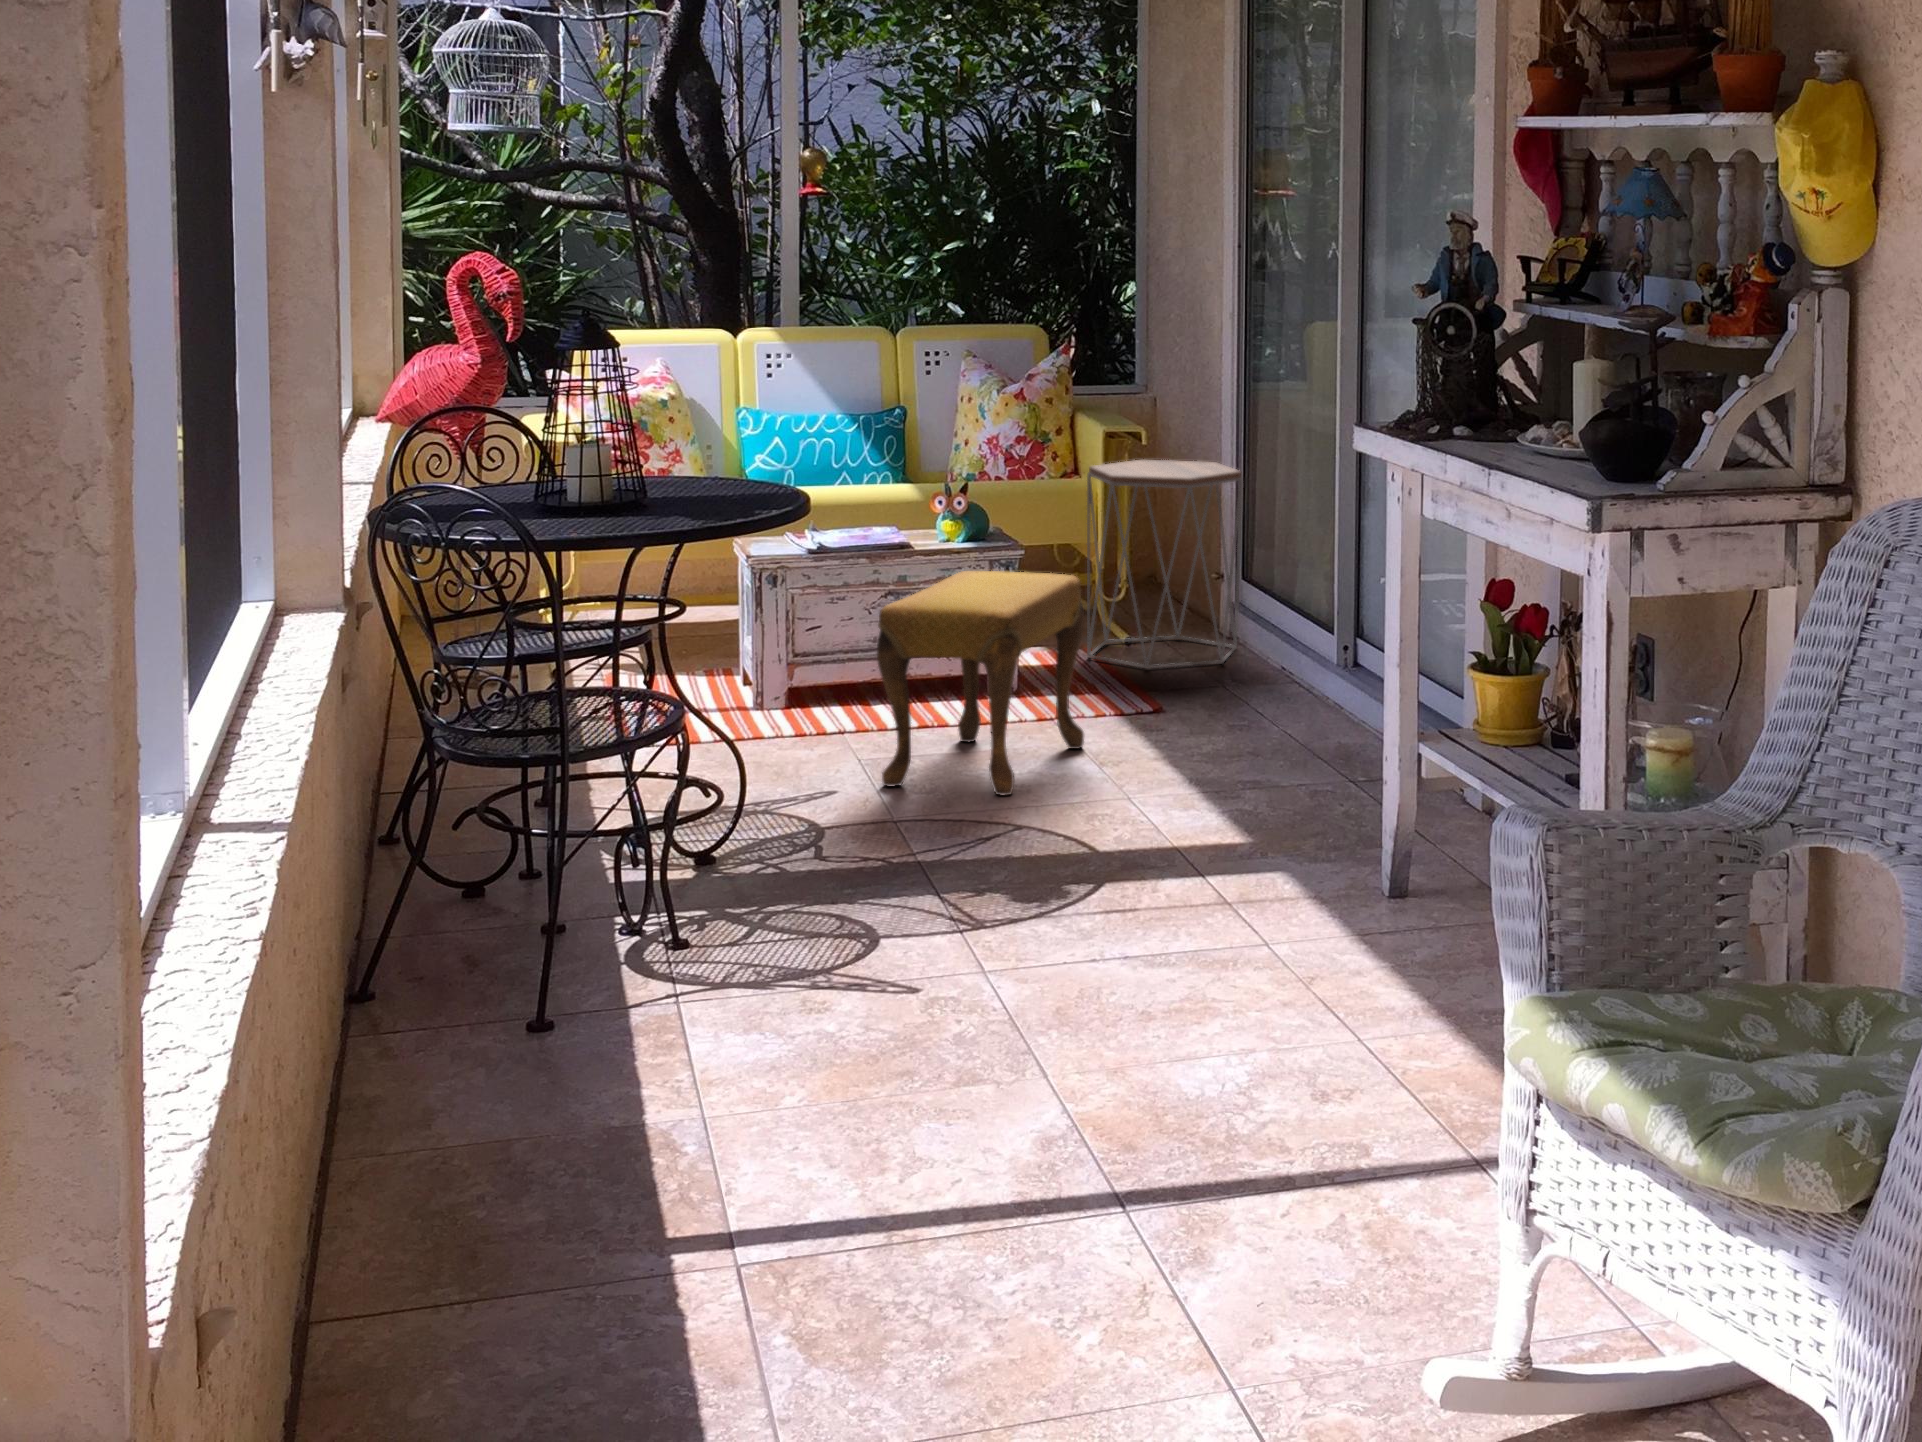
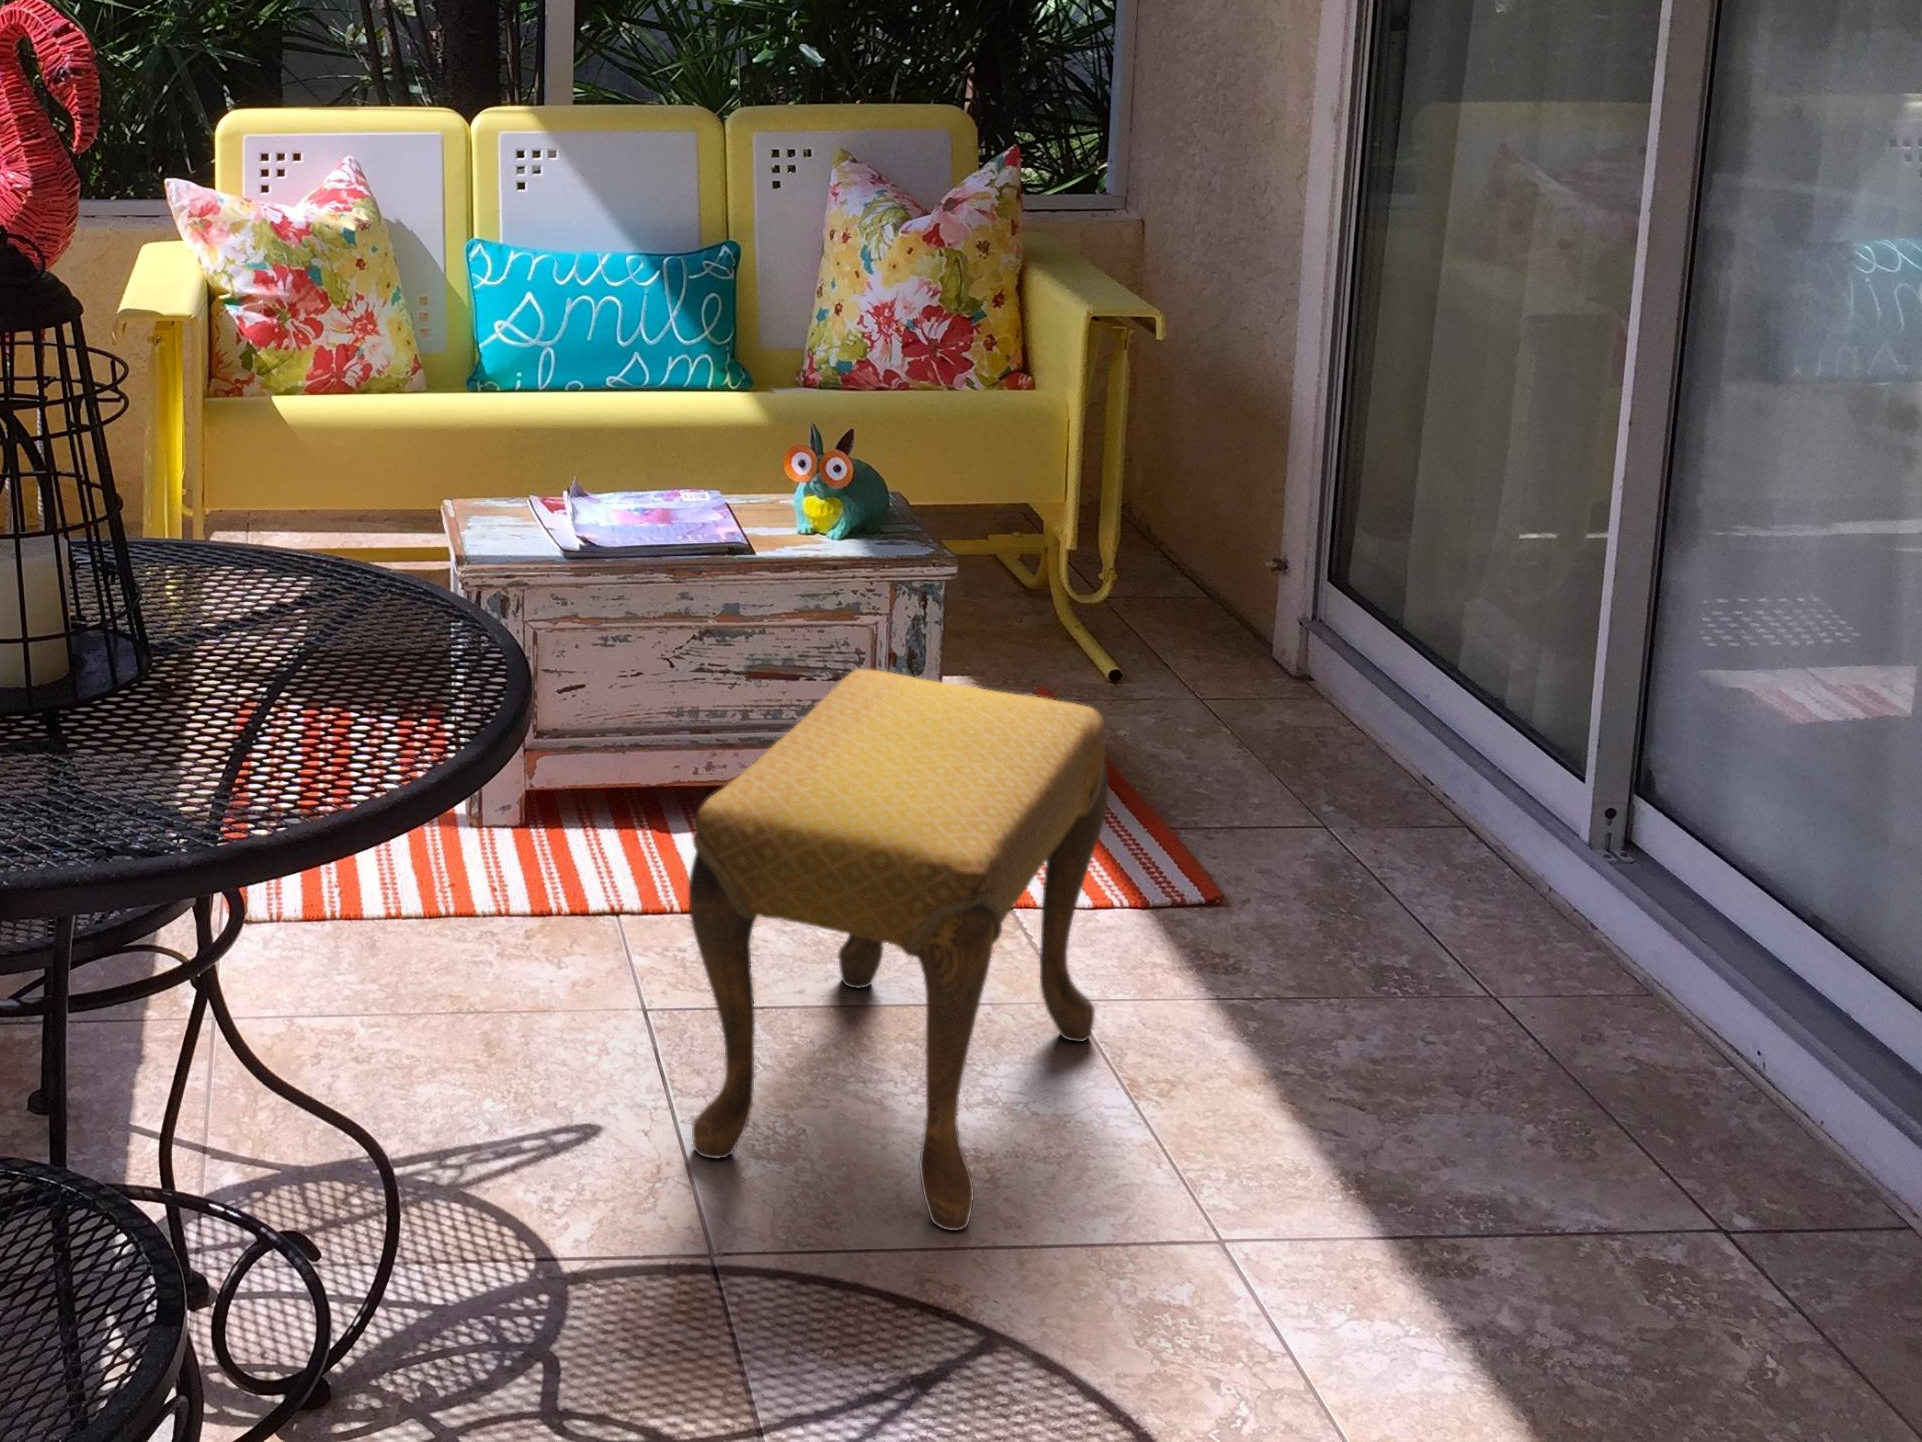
side table: present [1087,460,1243,669] -> none [1045,364,1352,758]

